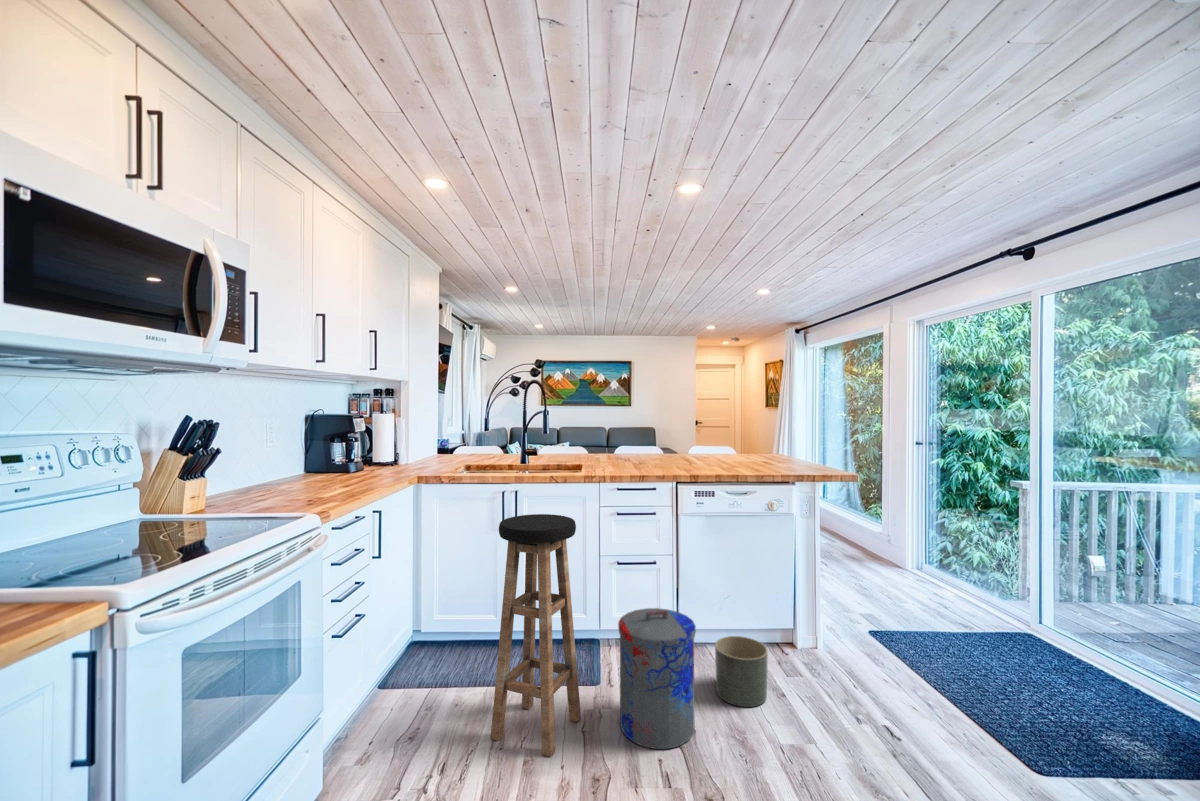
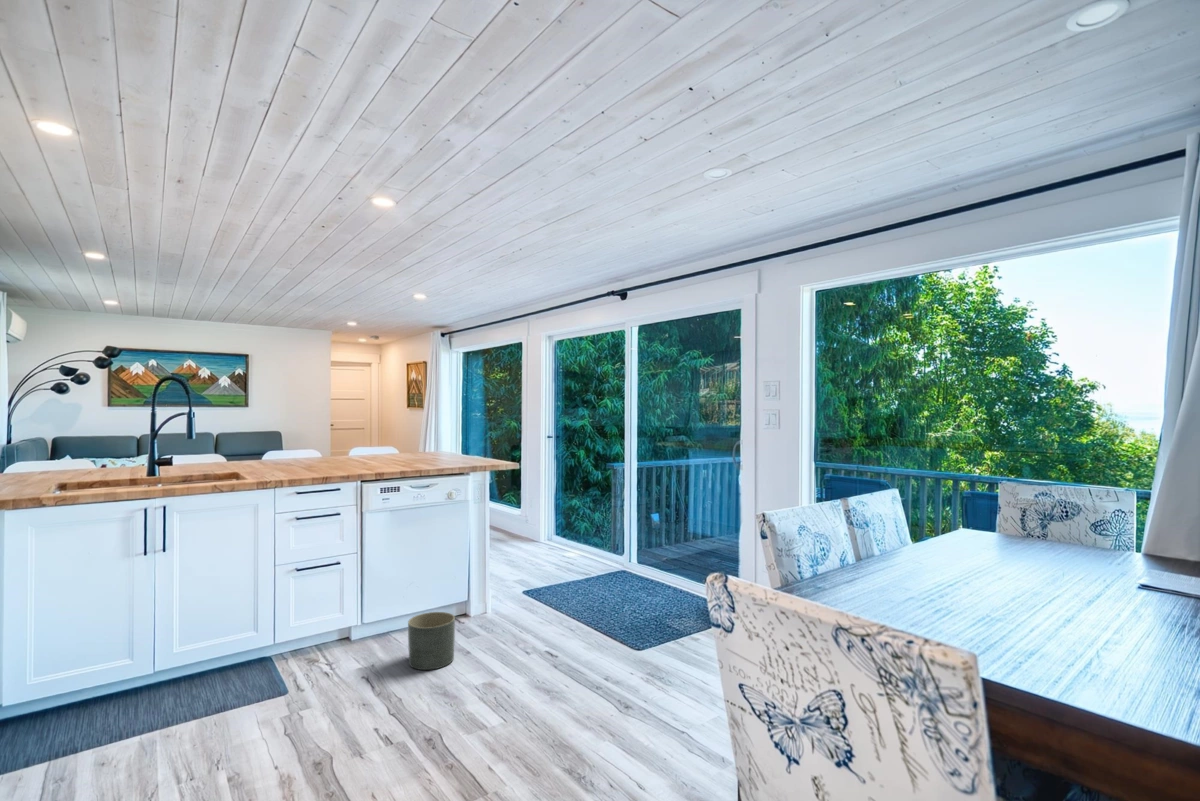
bar stool: present [491,514,581,757] -> none [176,520,280,773]
trash can: present [618,608,696,749] -> none [323,595,400,722]

